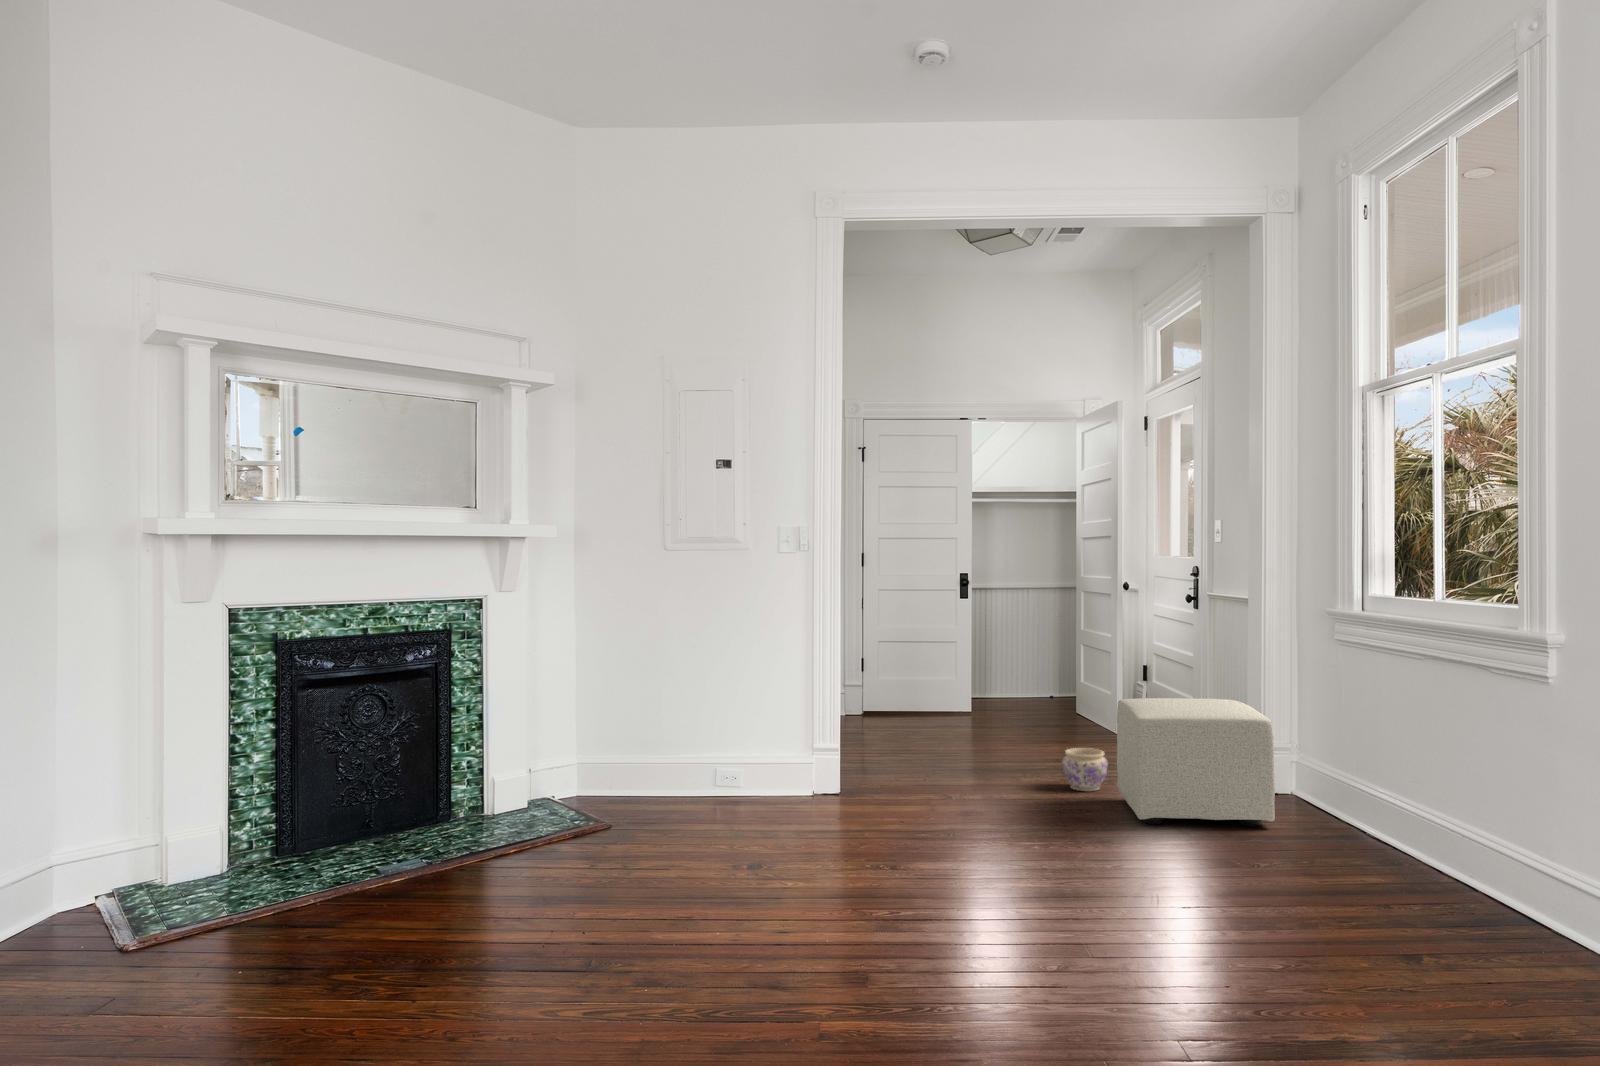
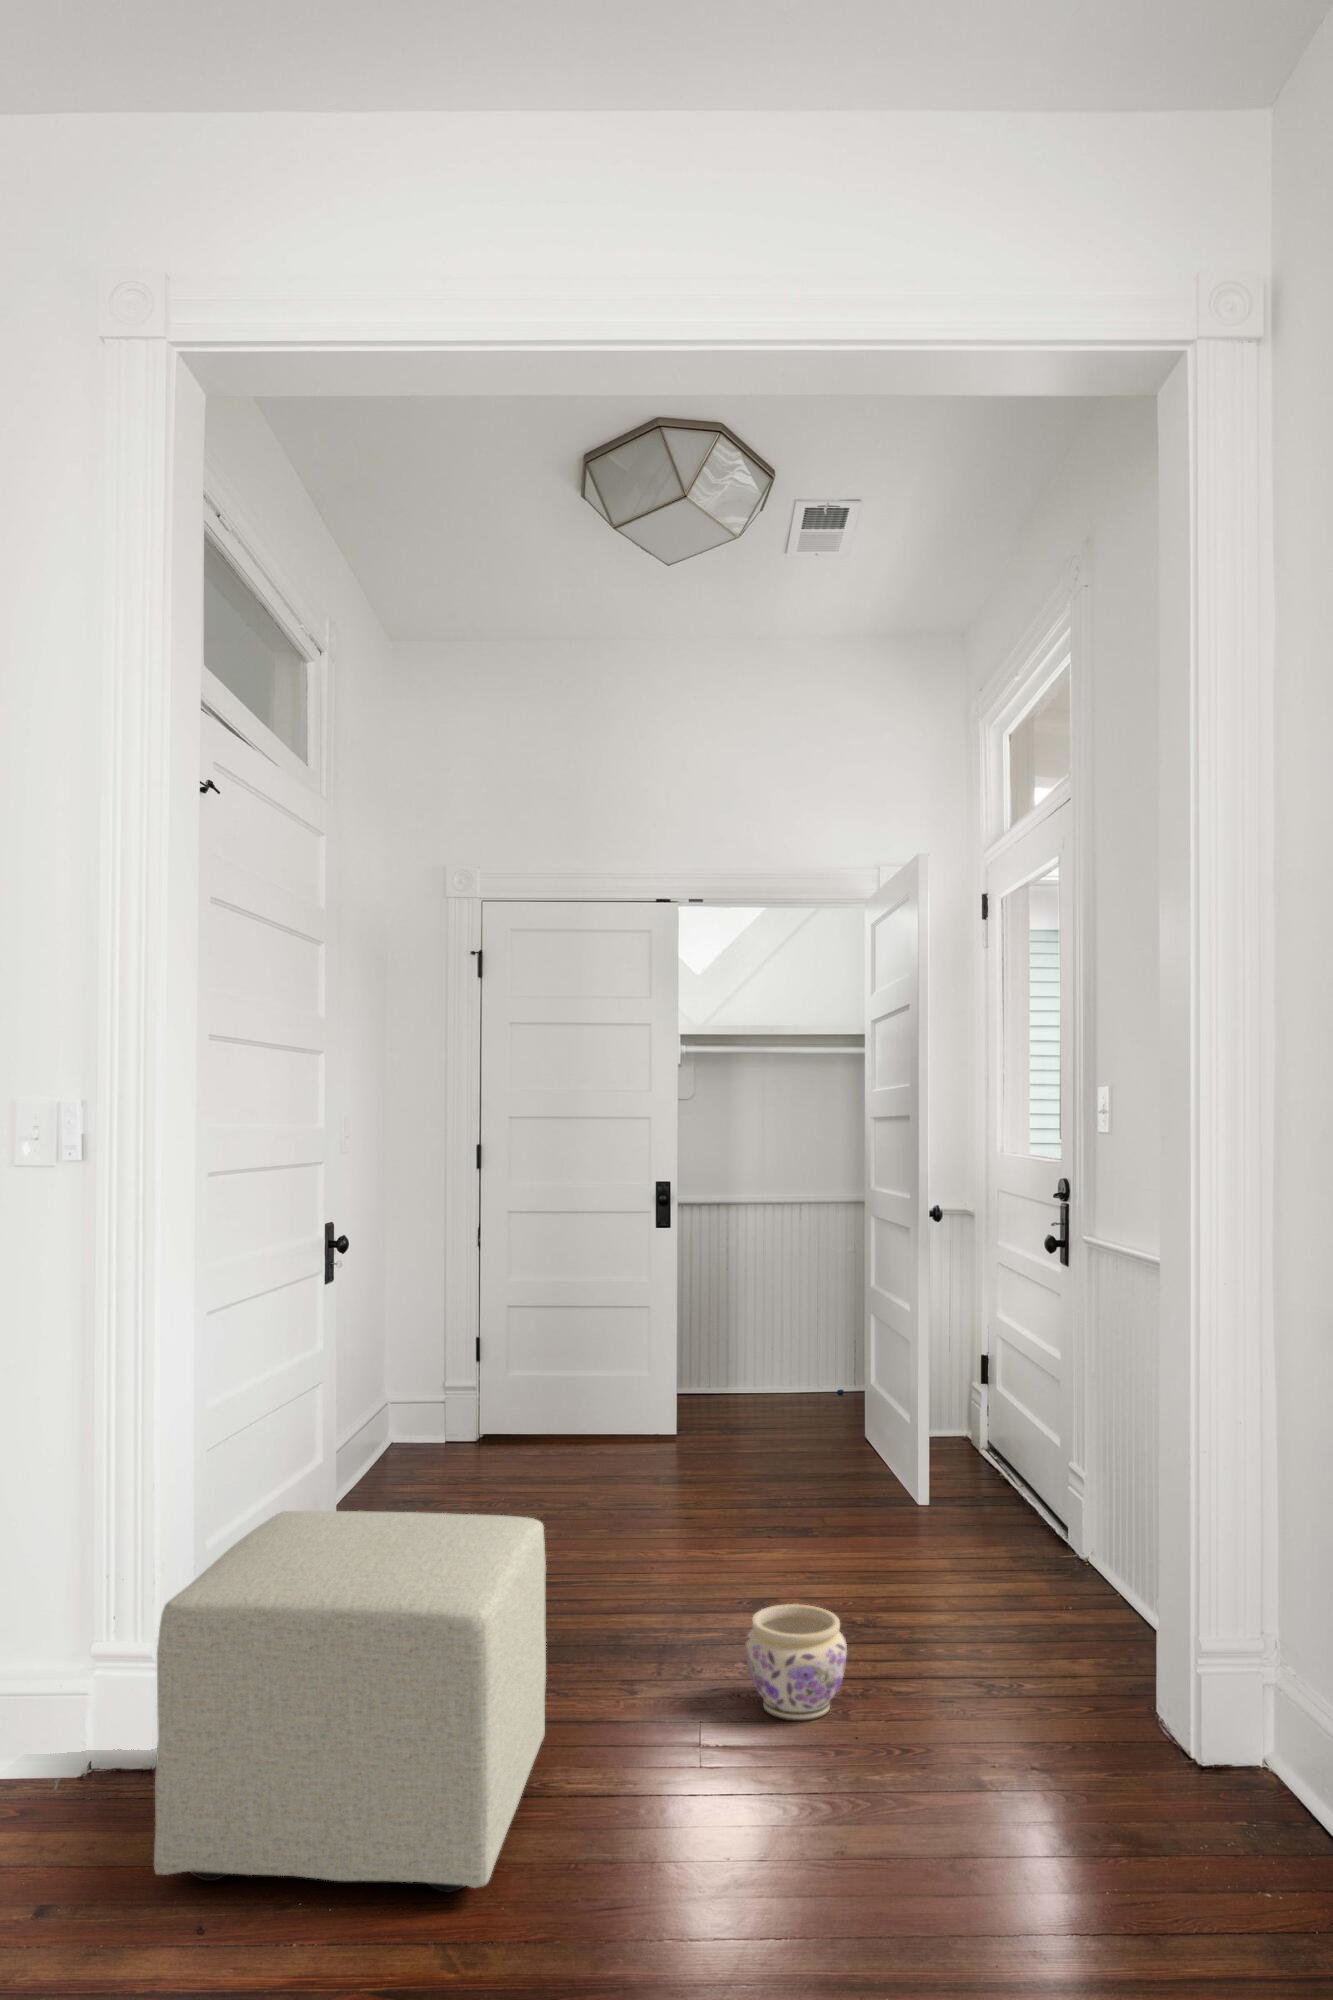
ottoman: present [1117,698,1275,827] -> present [154,1511,546,1893]

